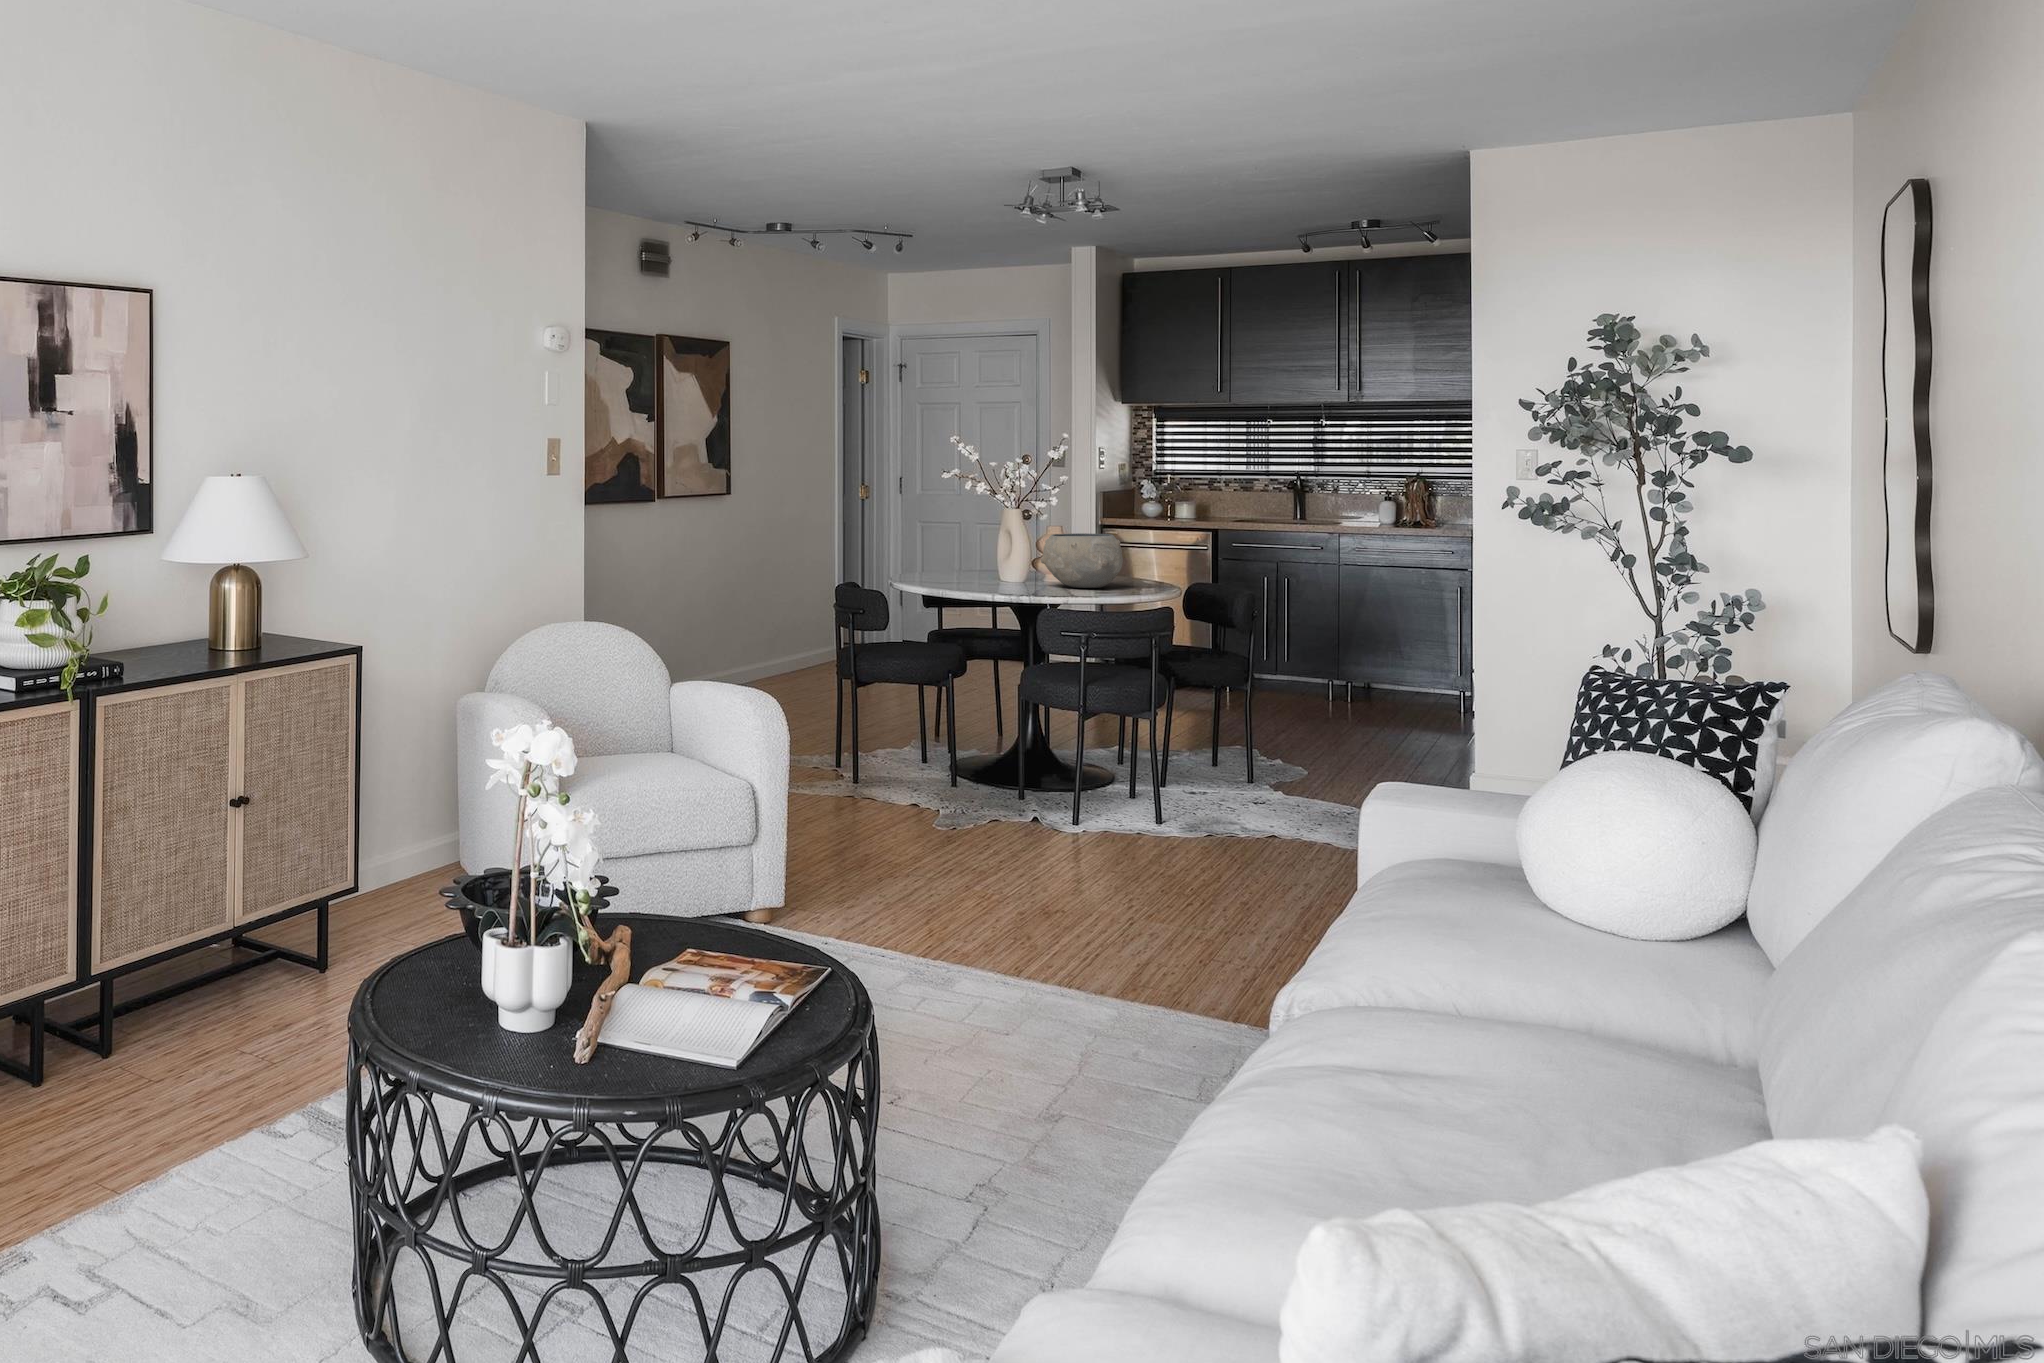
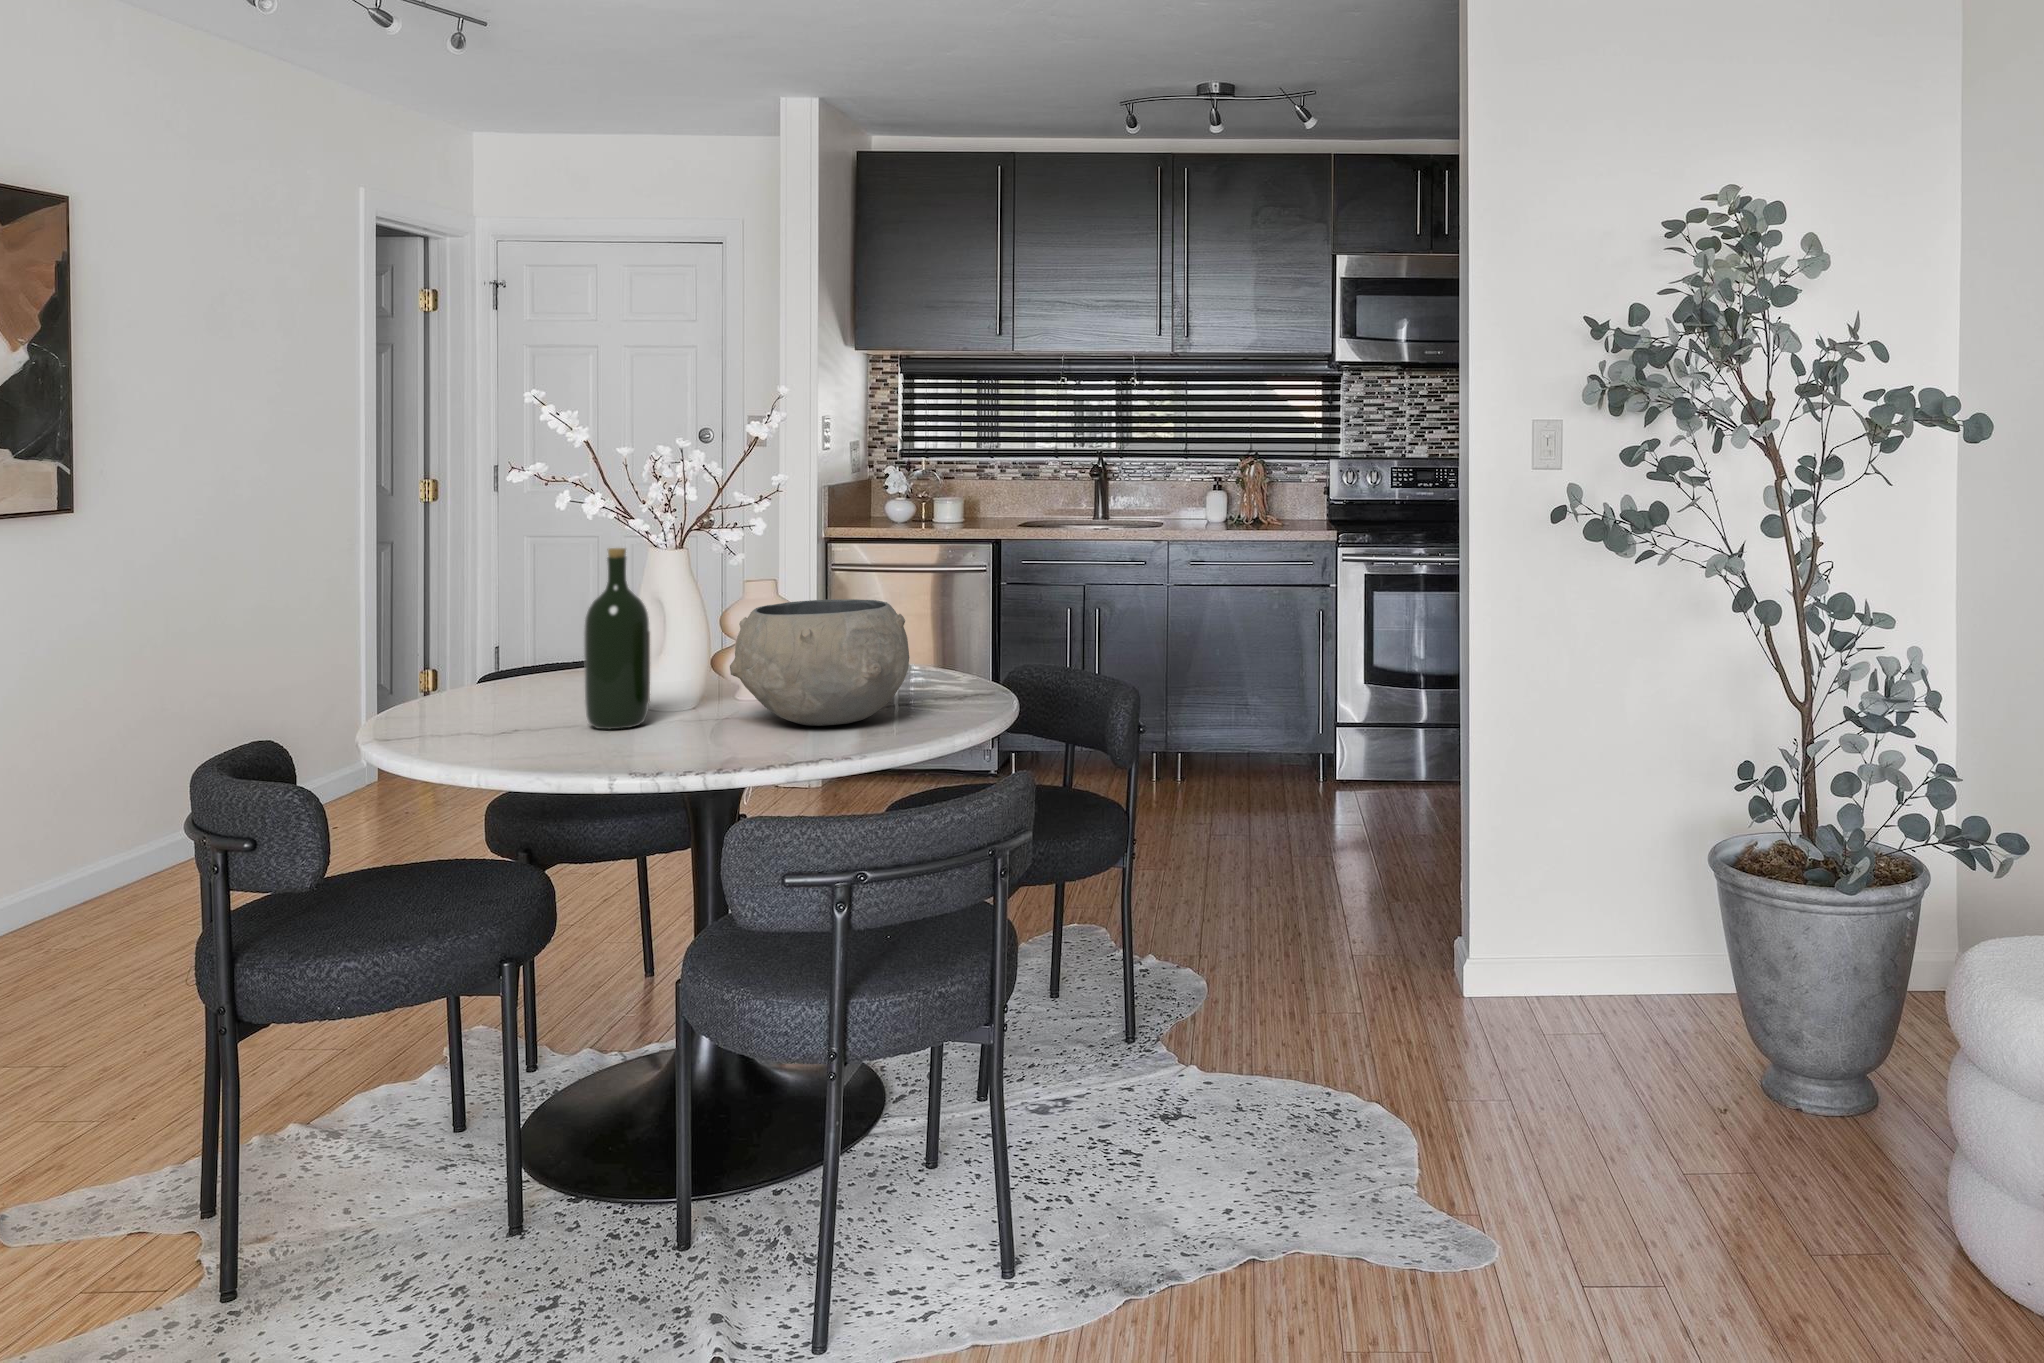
wine bottle: none [979,506,1006,584] -> present [584,548,650,729]

